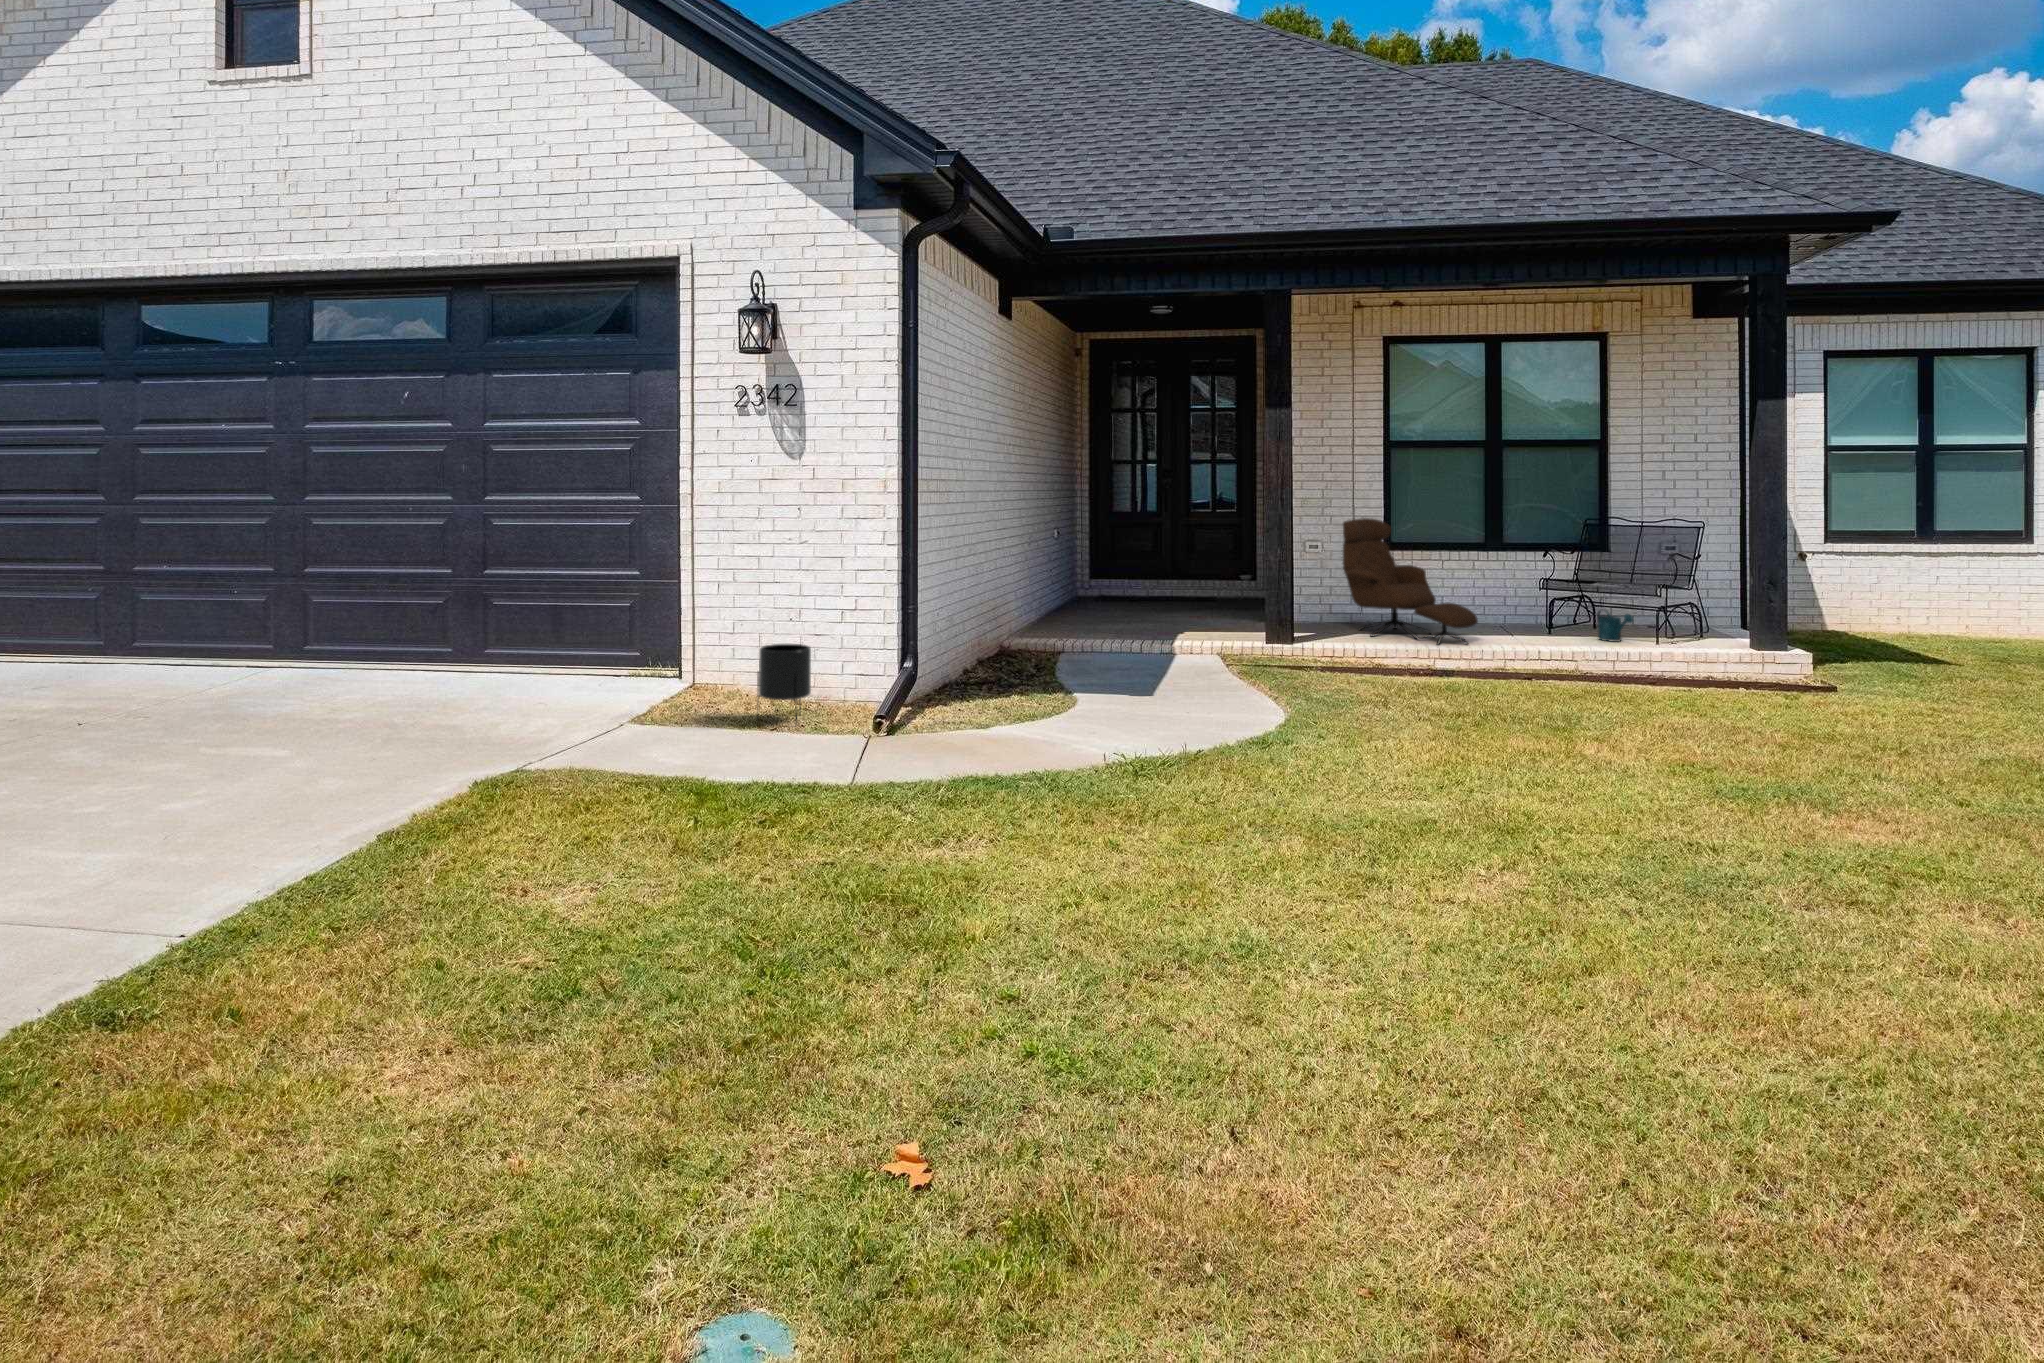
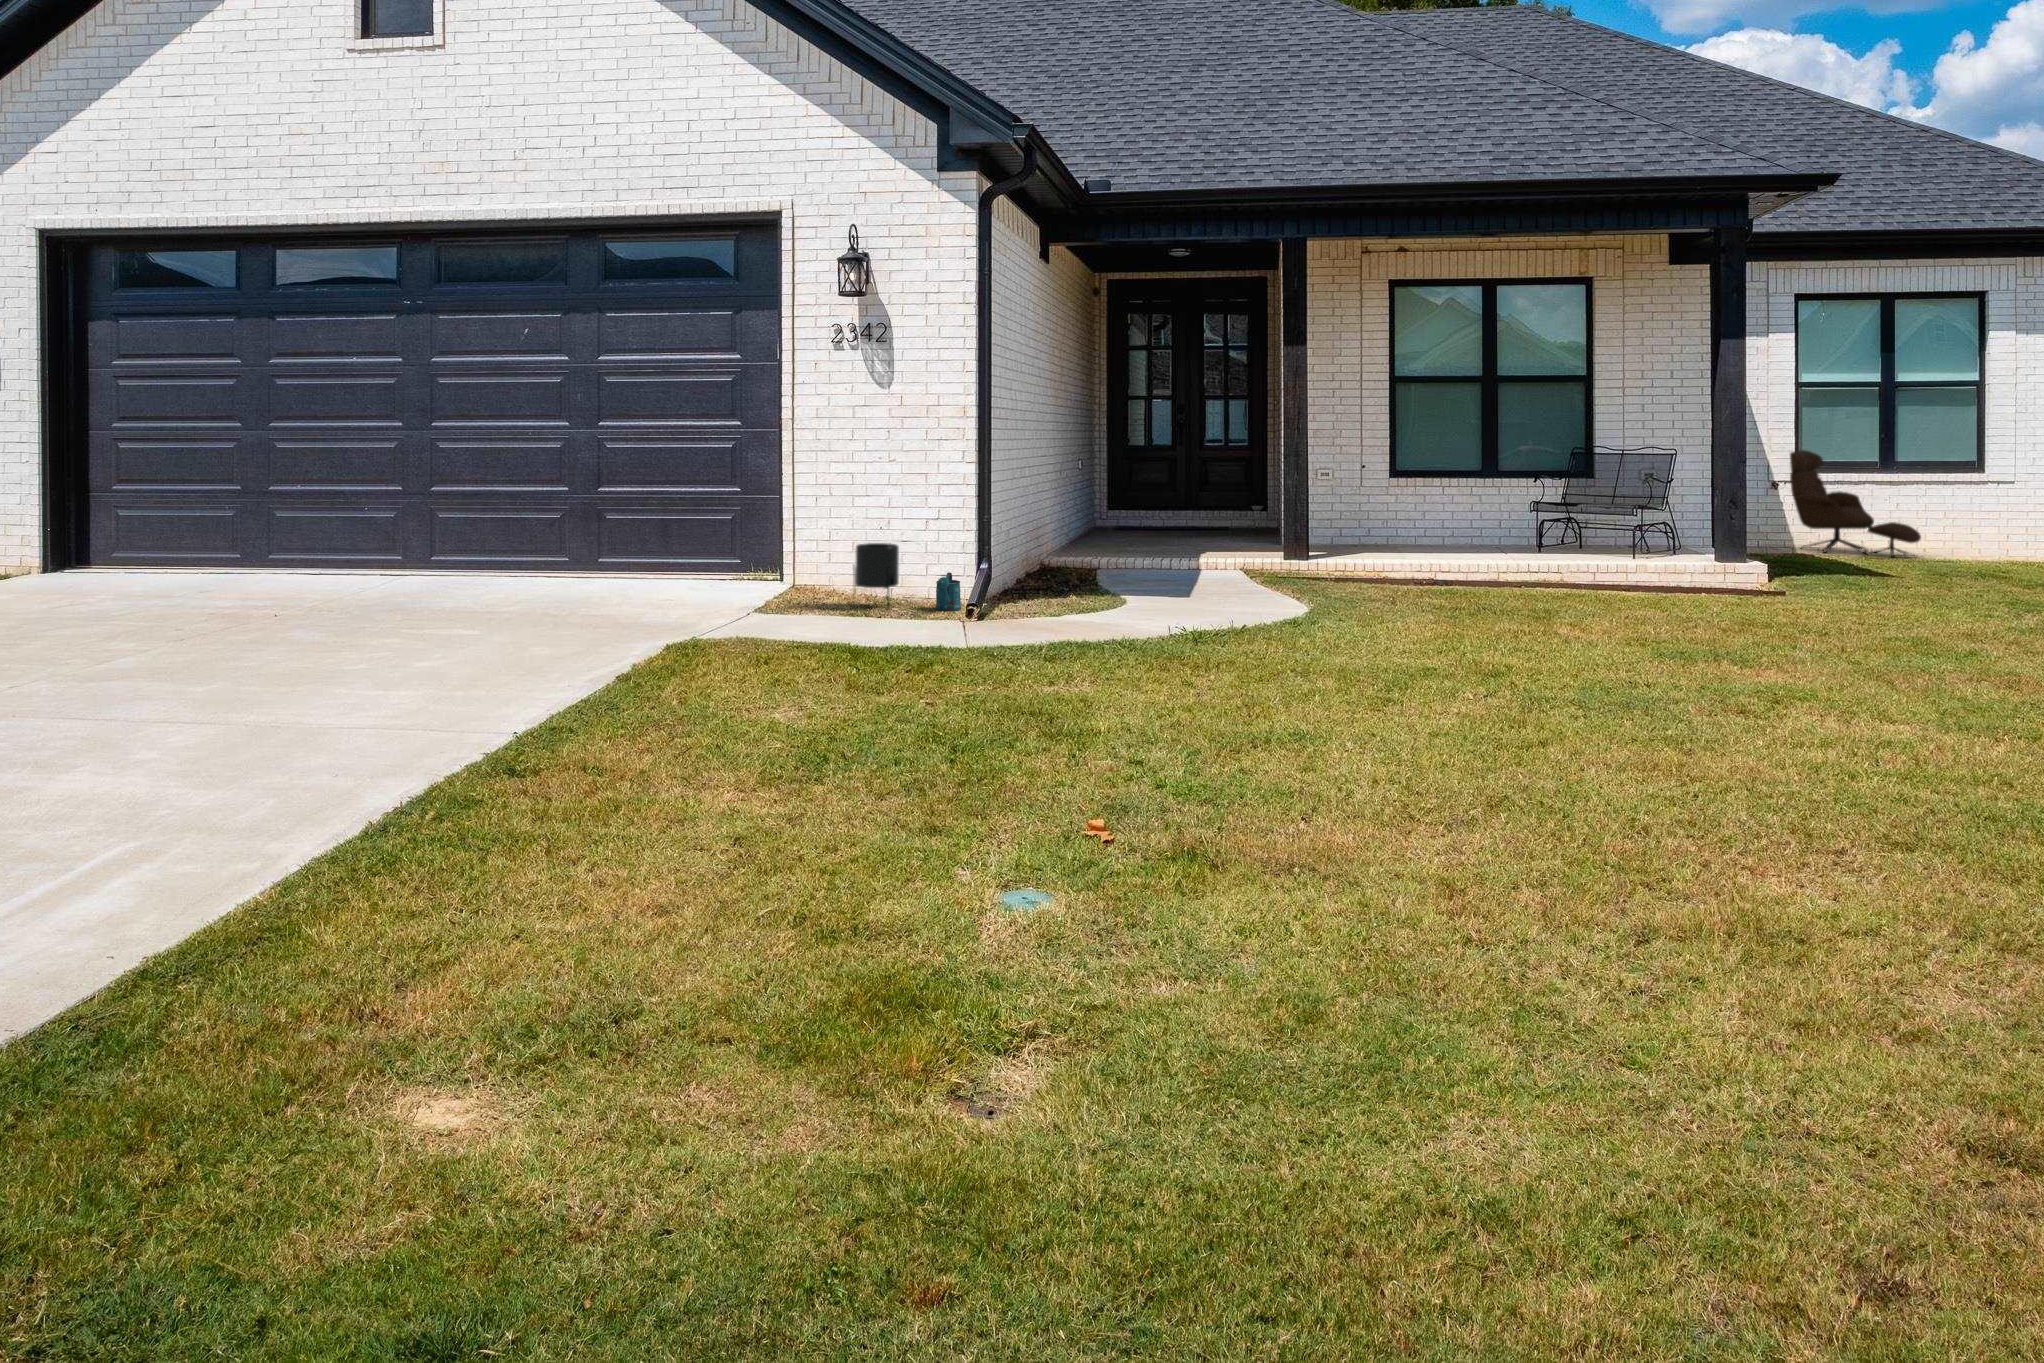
lounge chair: present [1343,518,1478,644] -> present [1790,450,1921,557]
watering can: present [1597,611,1633,642] -> present [936,572,961,611]

